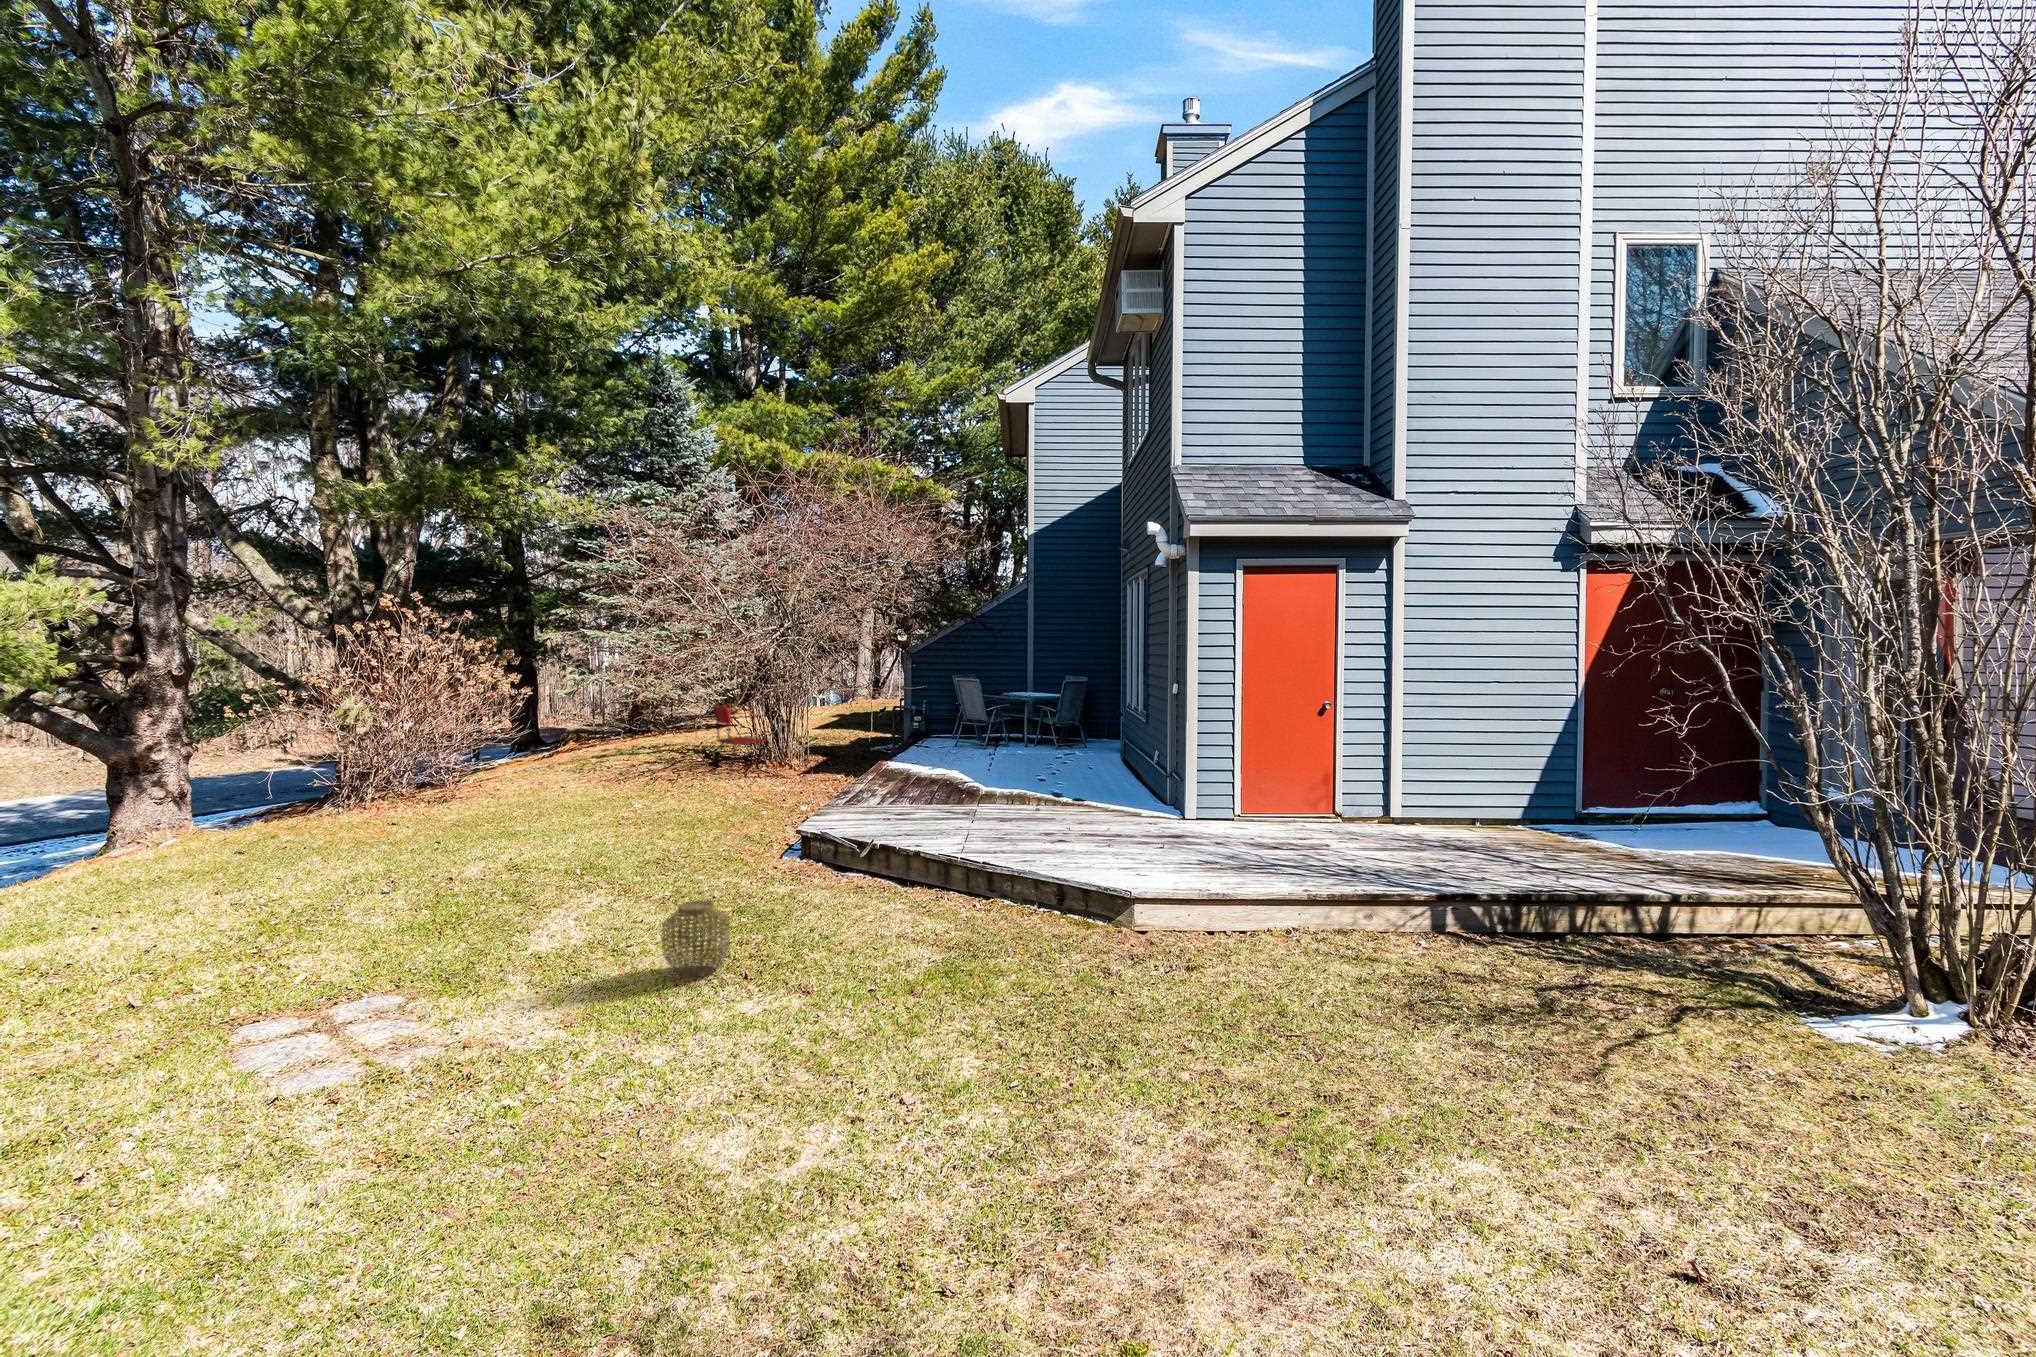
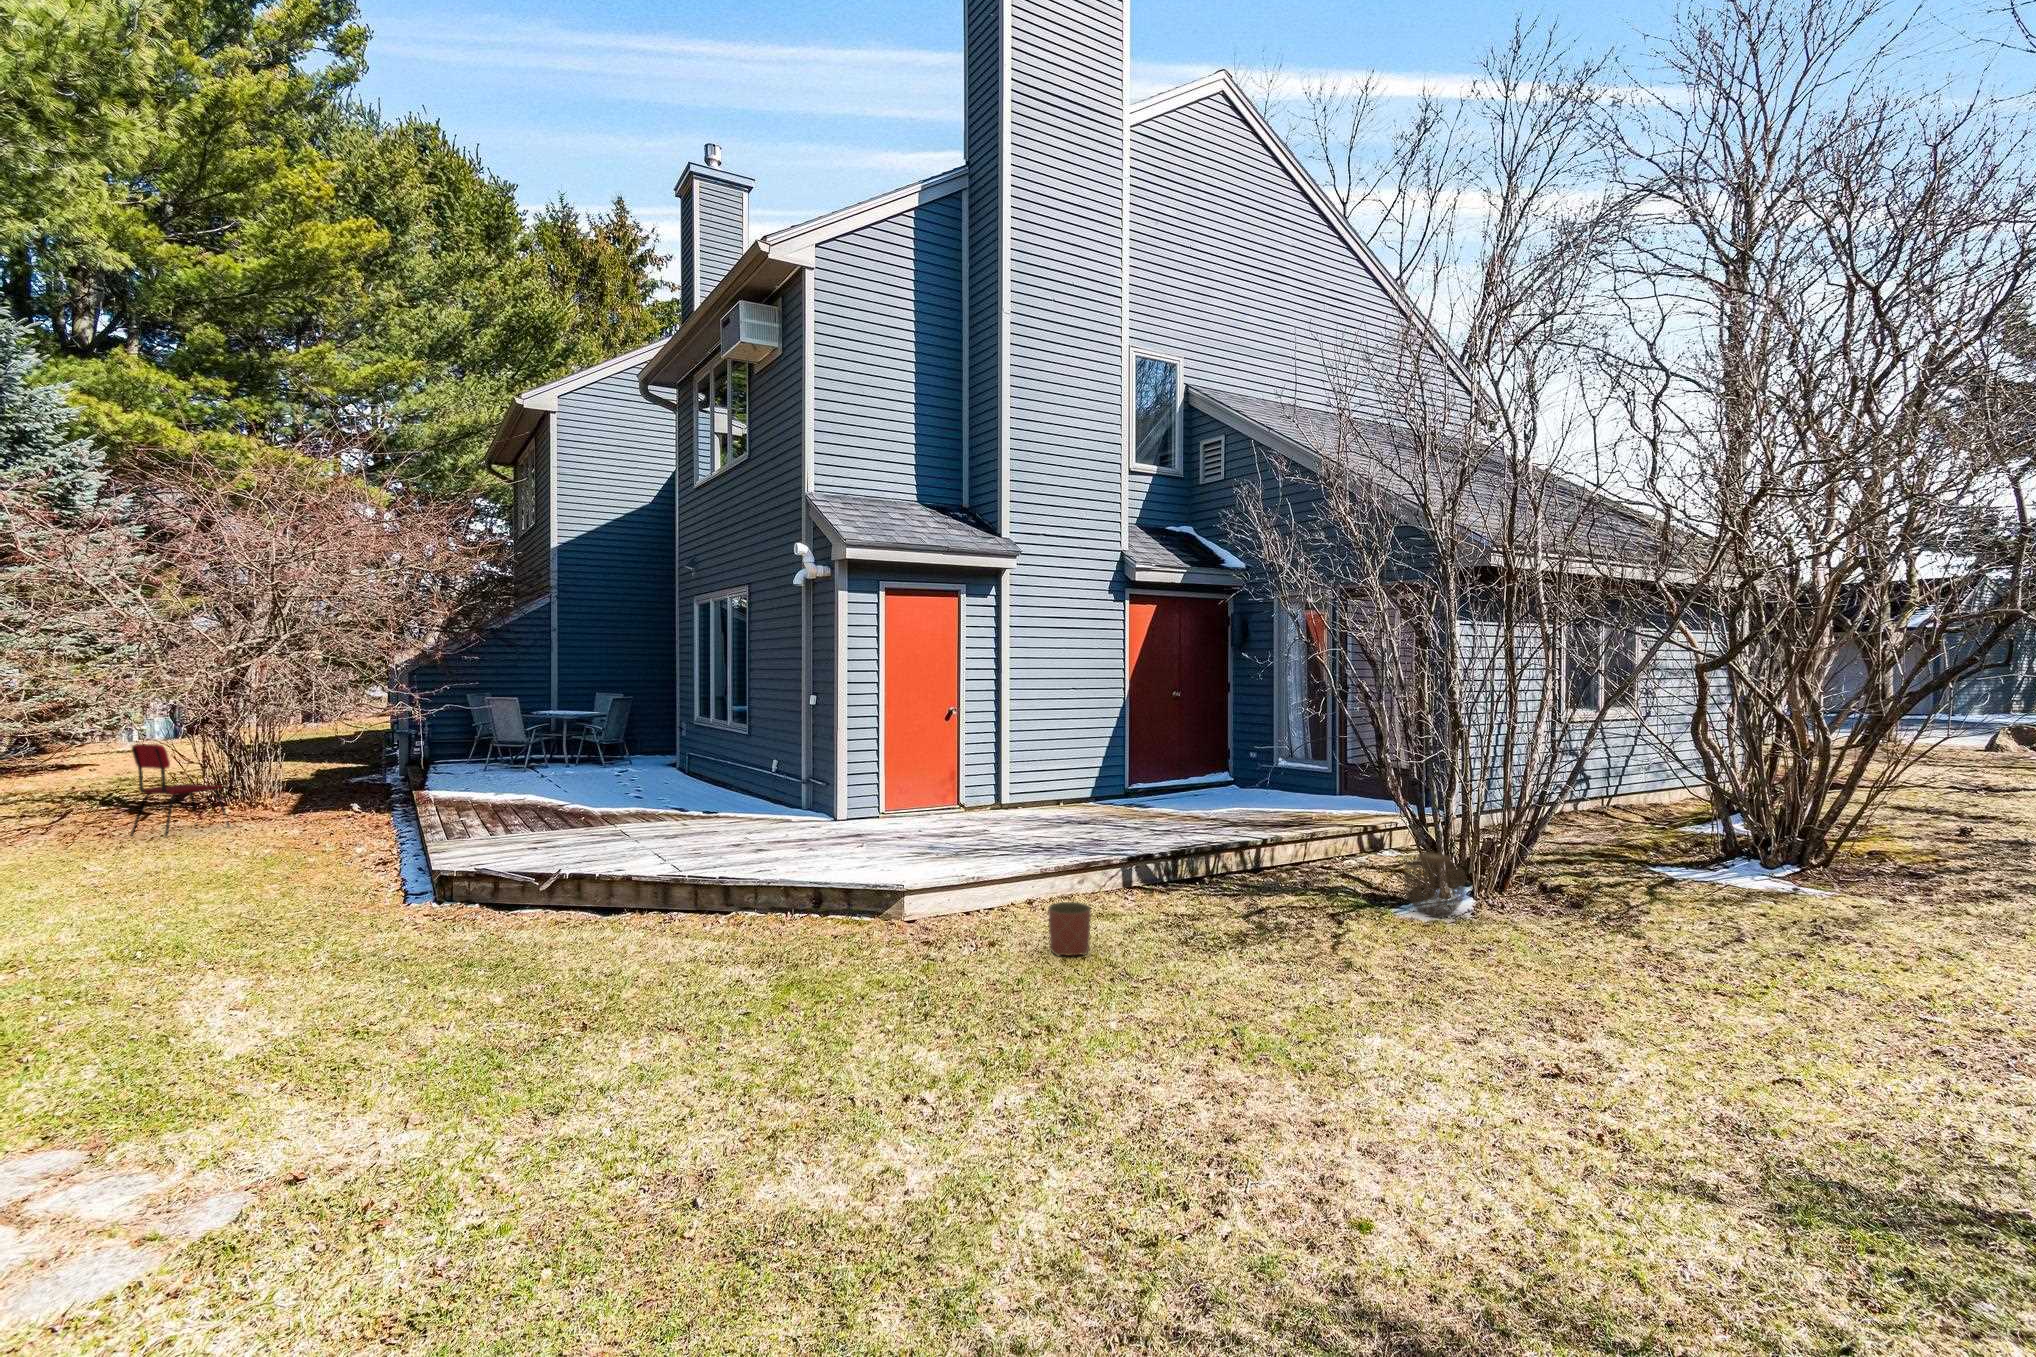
woven basket: present [661,901,730,977] -> present [1404,852,1465,916]
planter: none [1274,925,1321,984] -> present [1048,902,1091,956]

